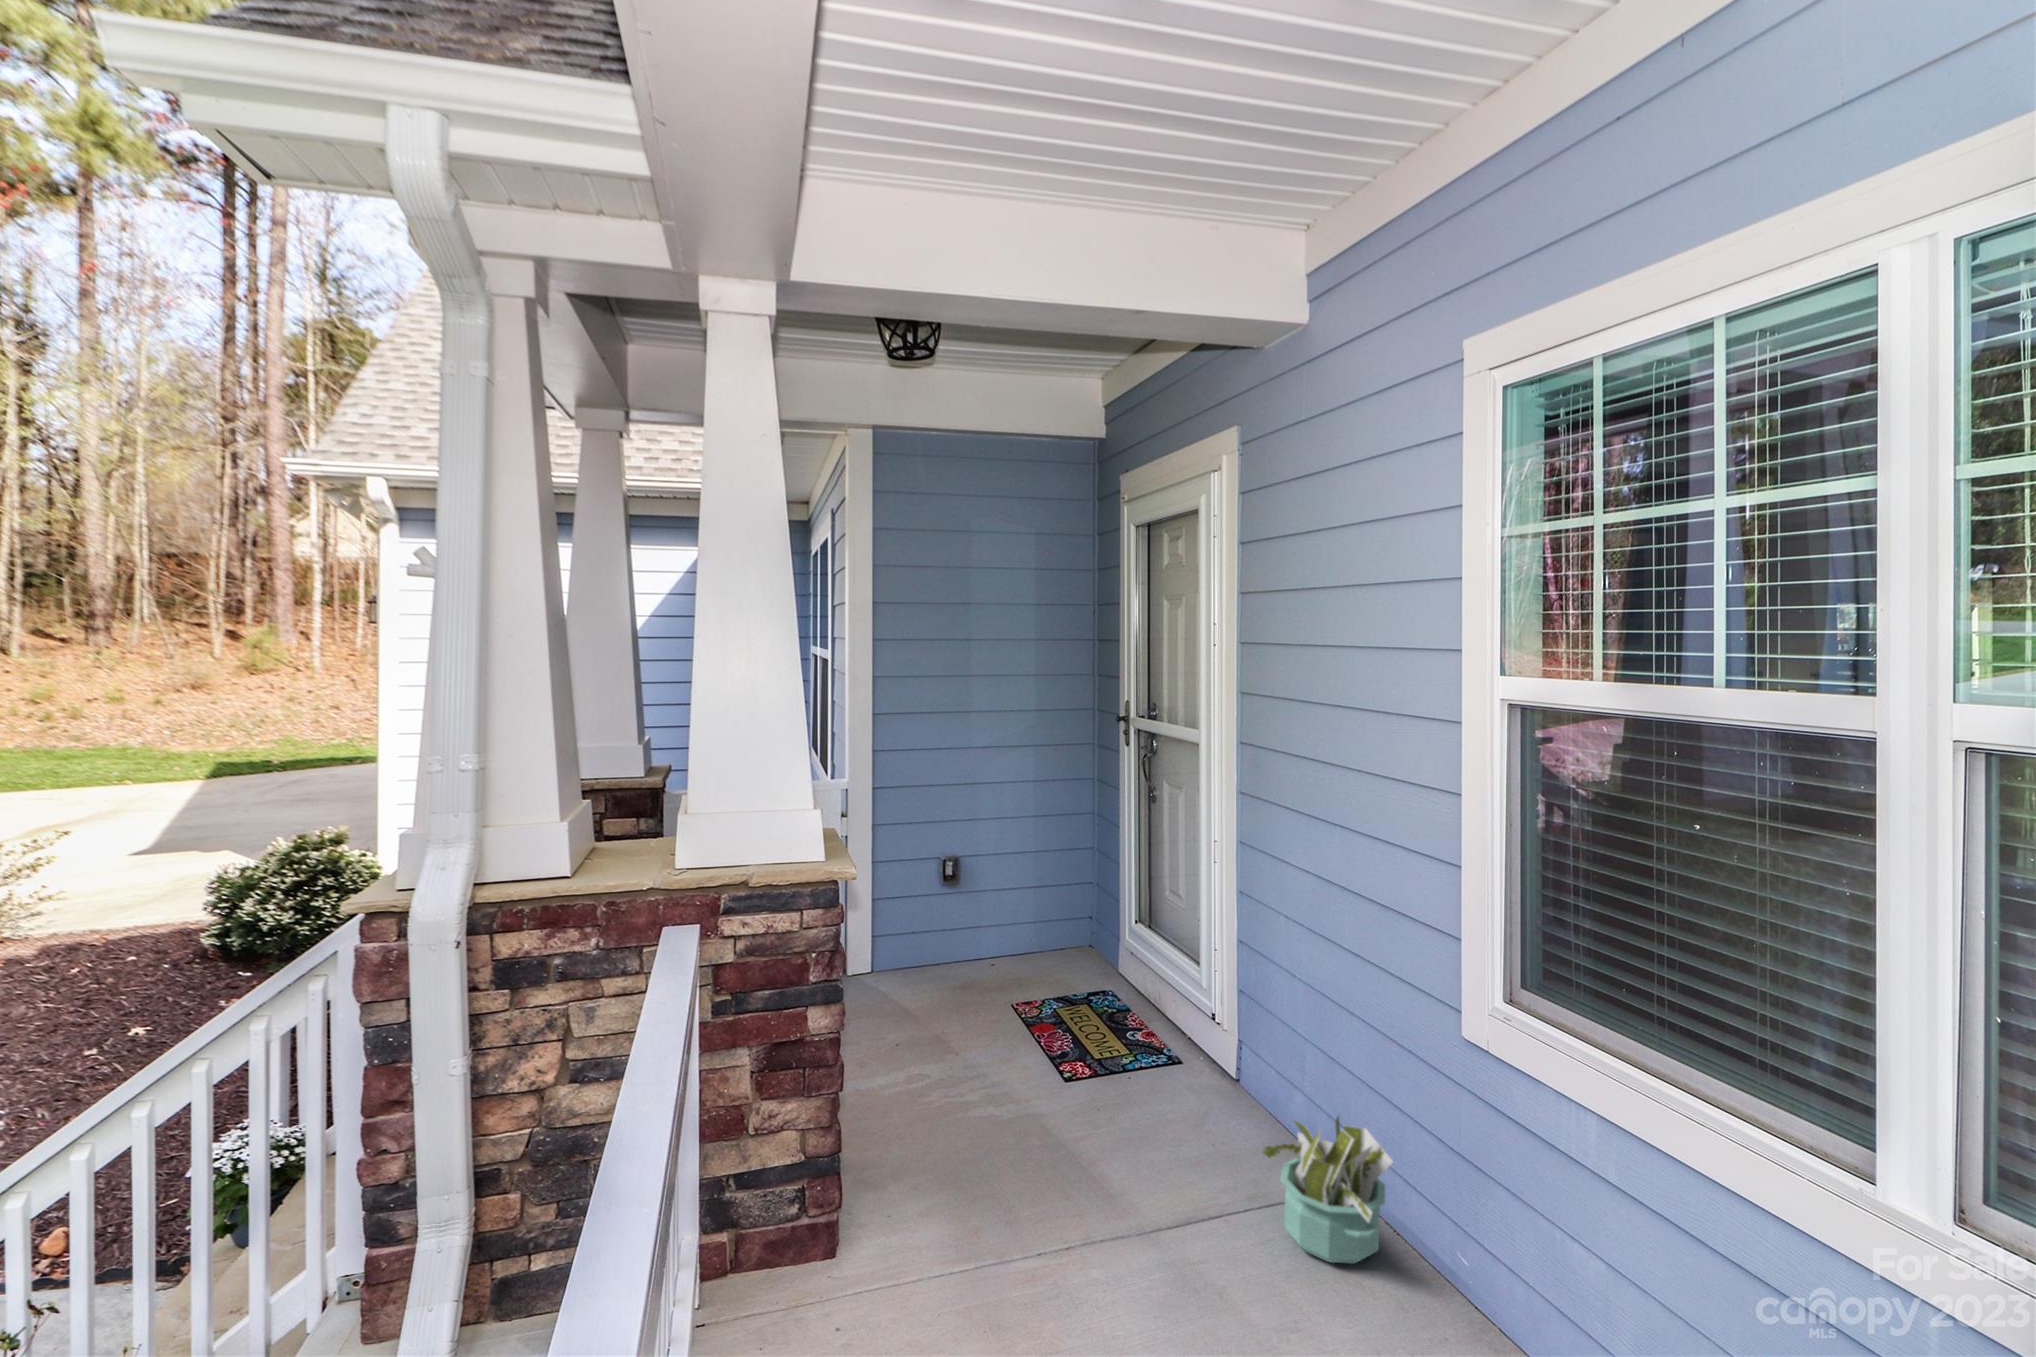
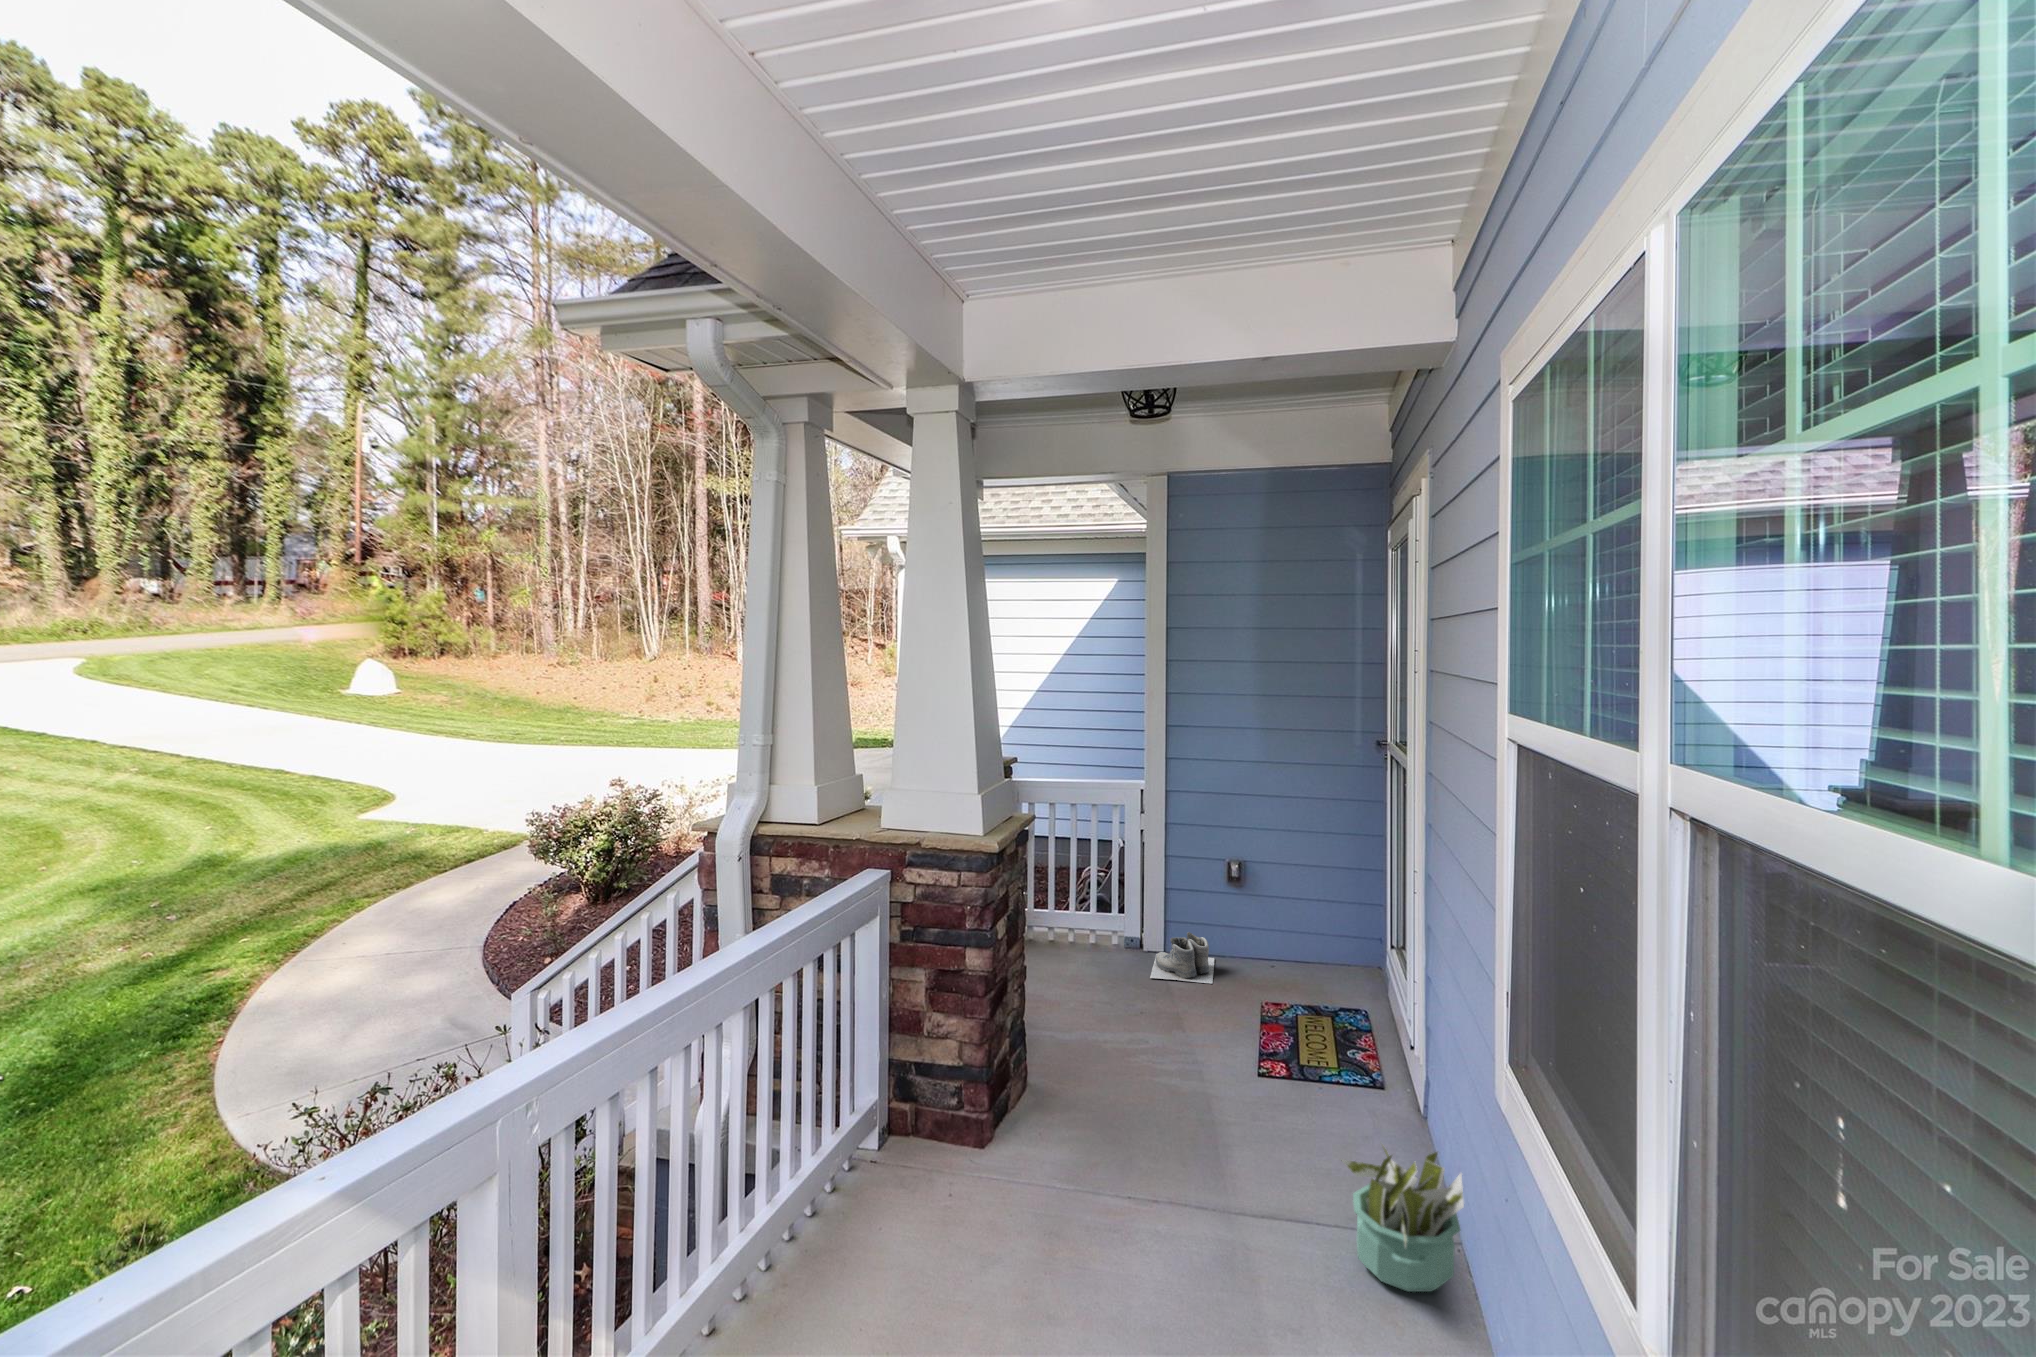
boots: none [875,943,954,1001] -> present [1150,932,1214,984]

